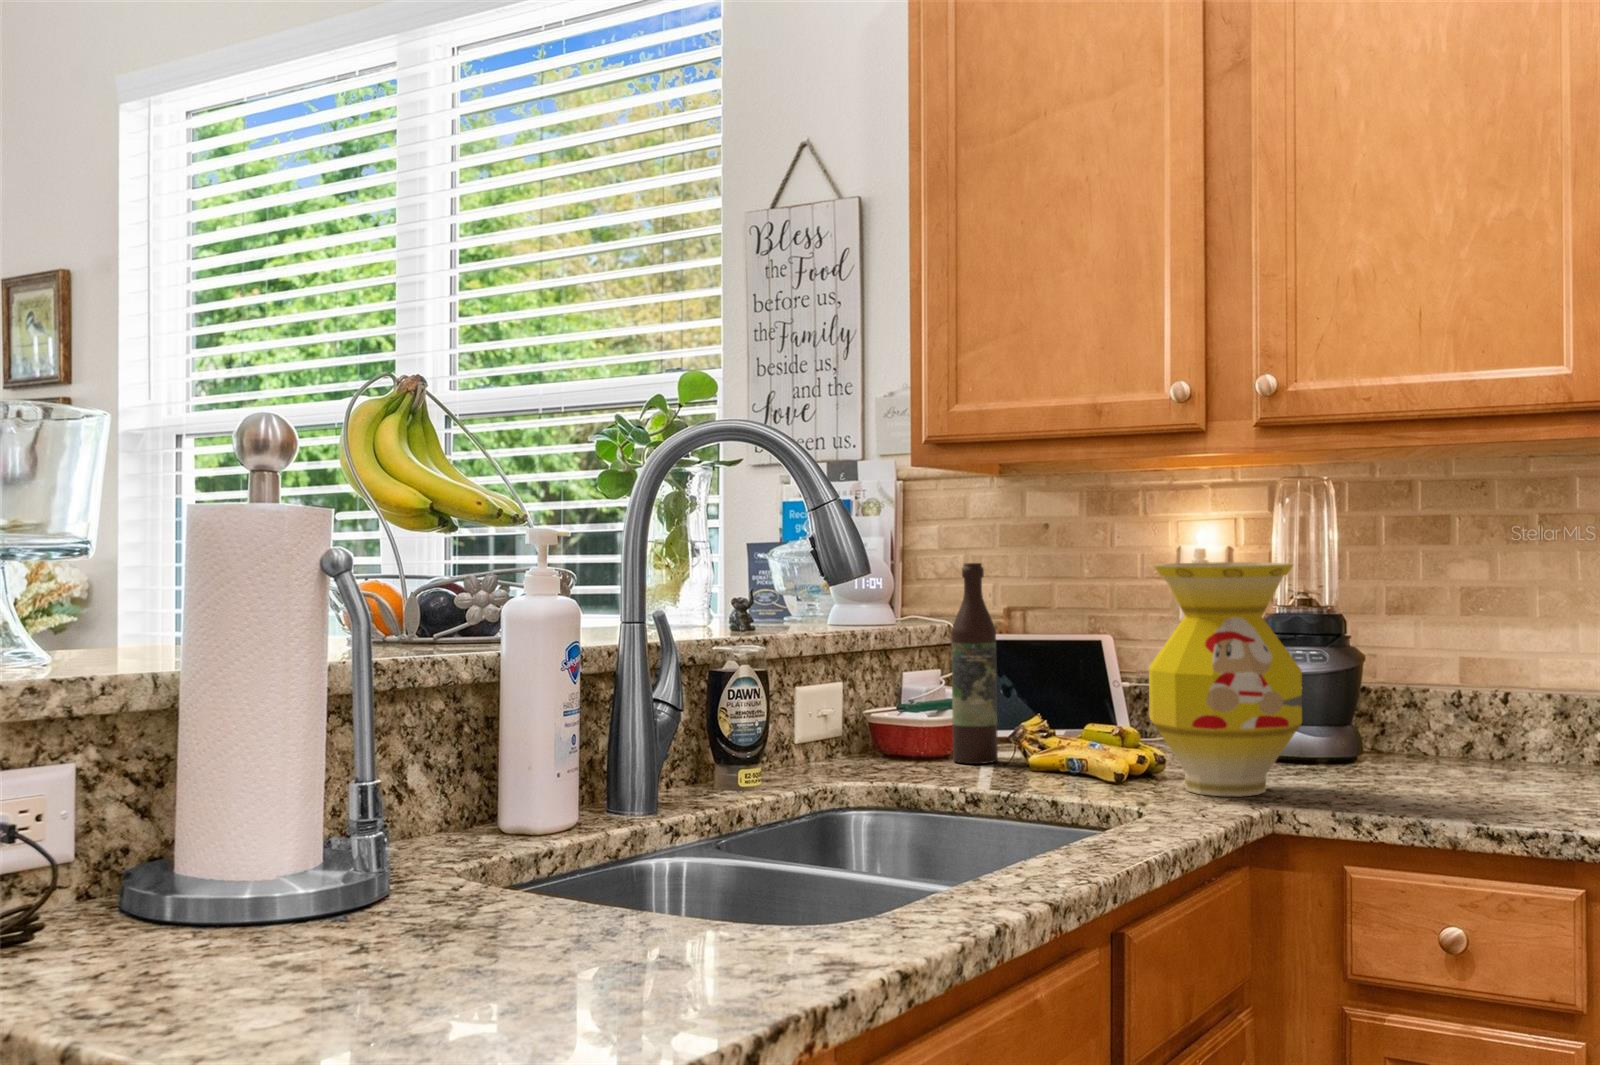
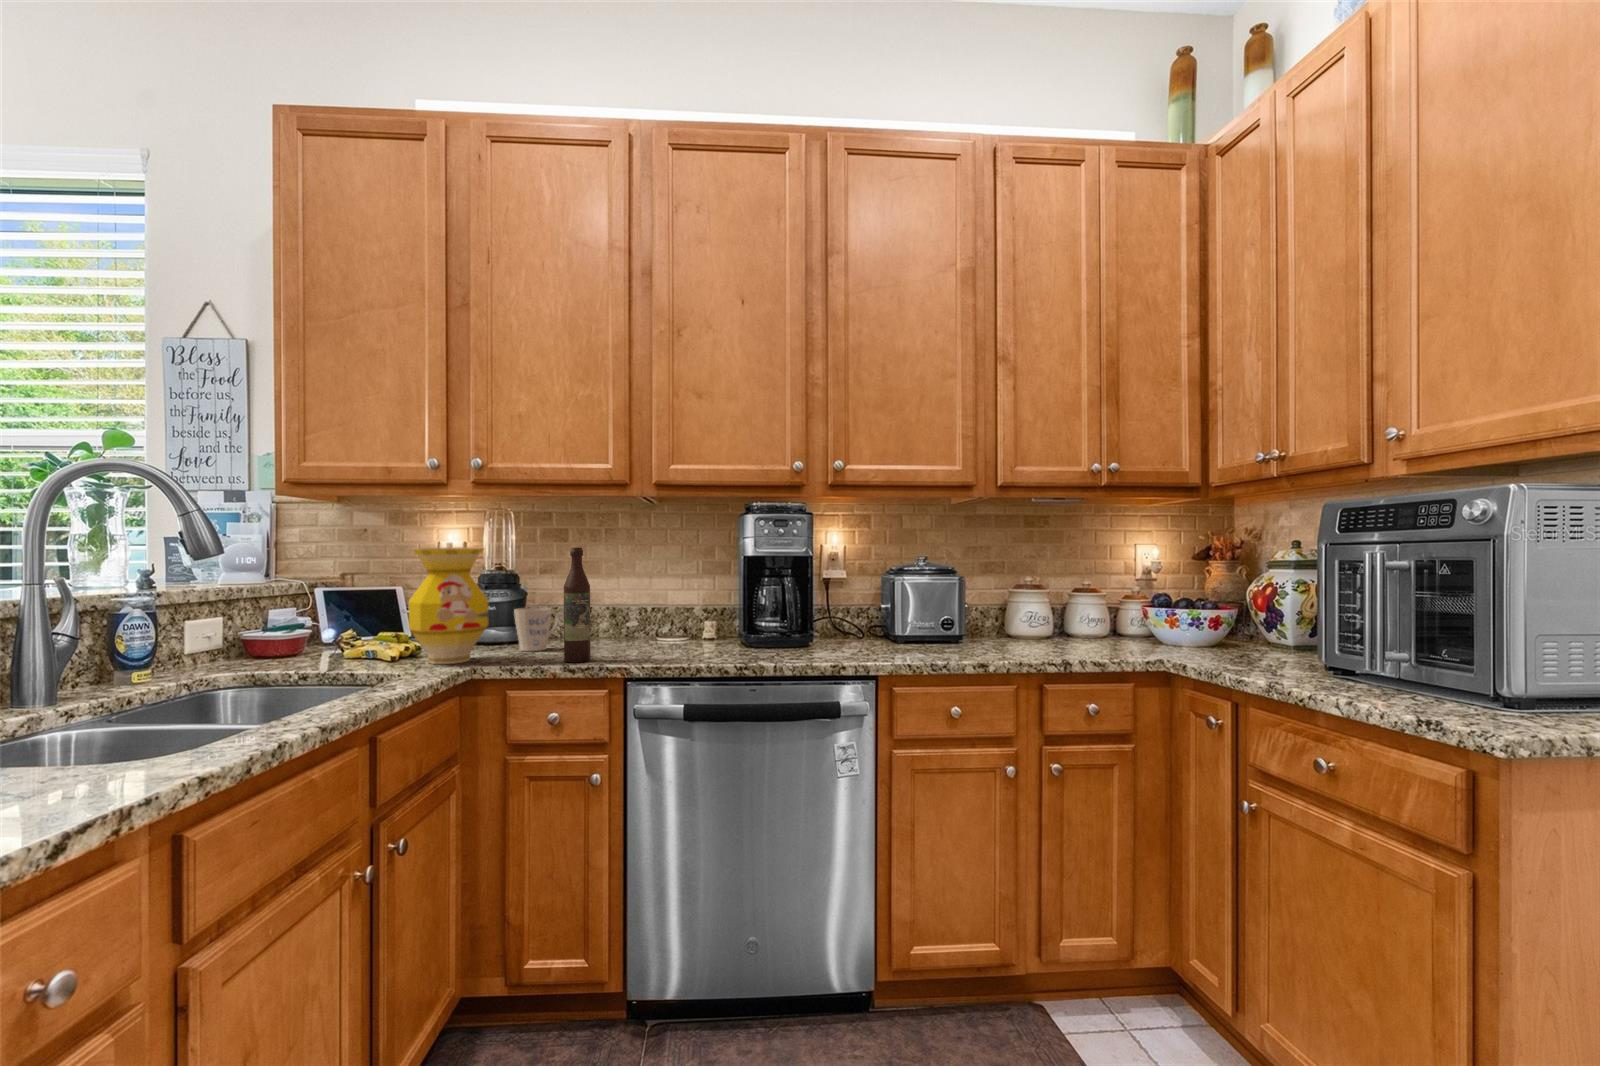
wine bottle: present [951,563,998,764] -> present [564,548,590,662]
mug: none [1343,688,1439,782] -> present [514,607,559,651]

